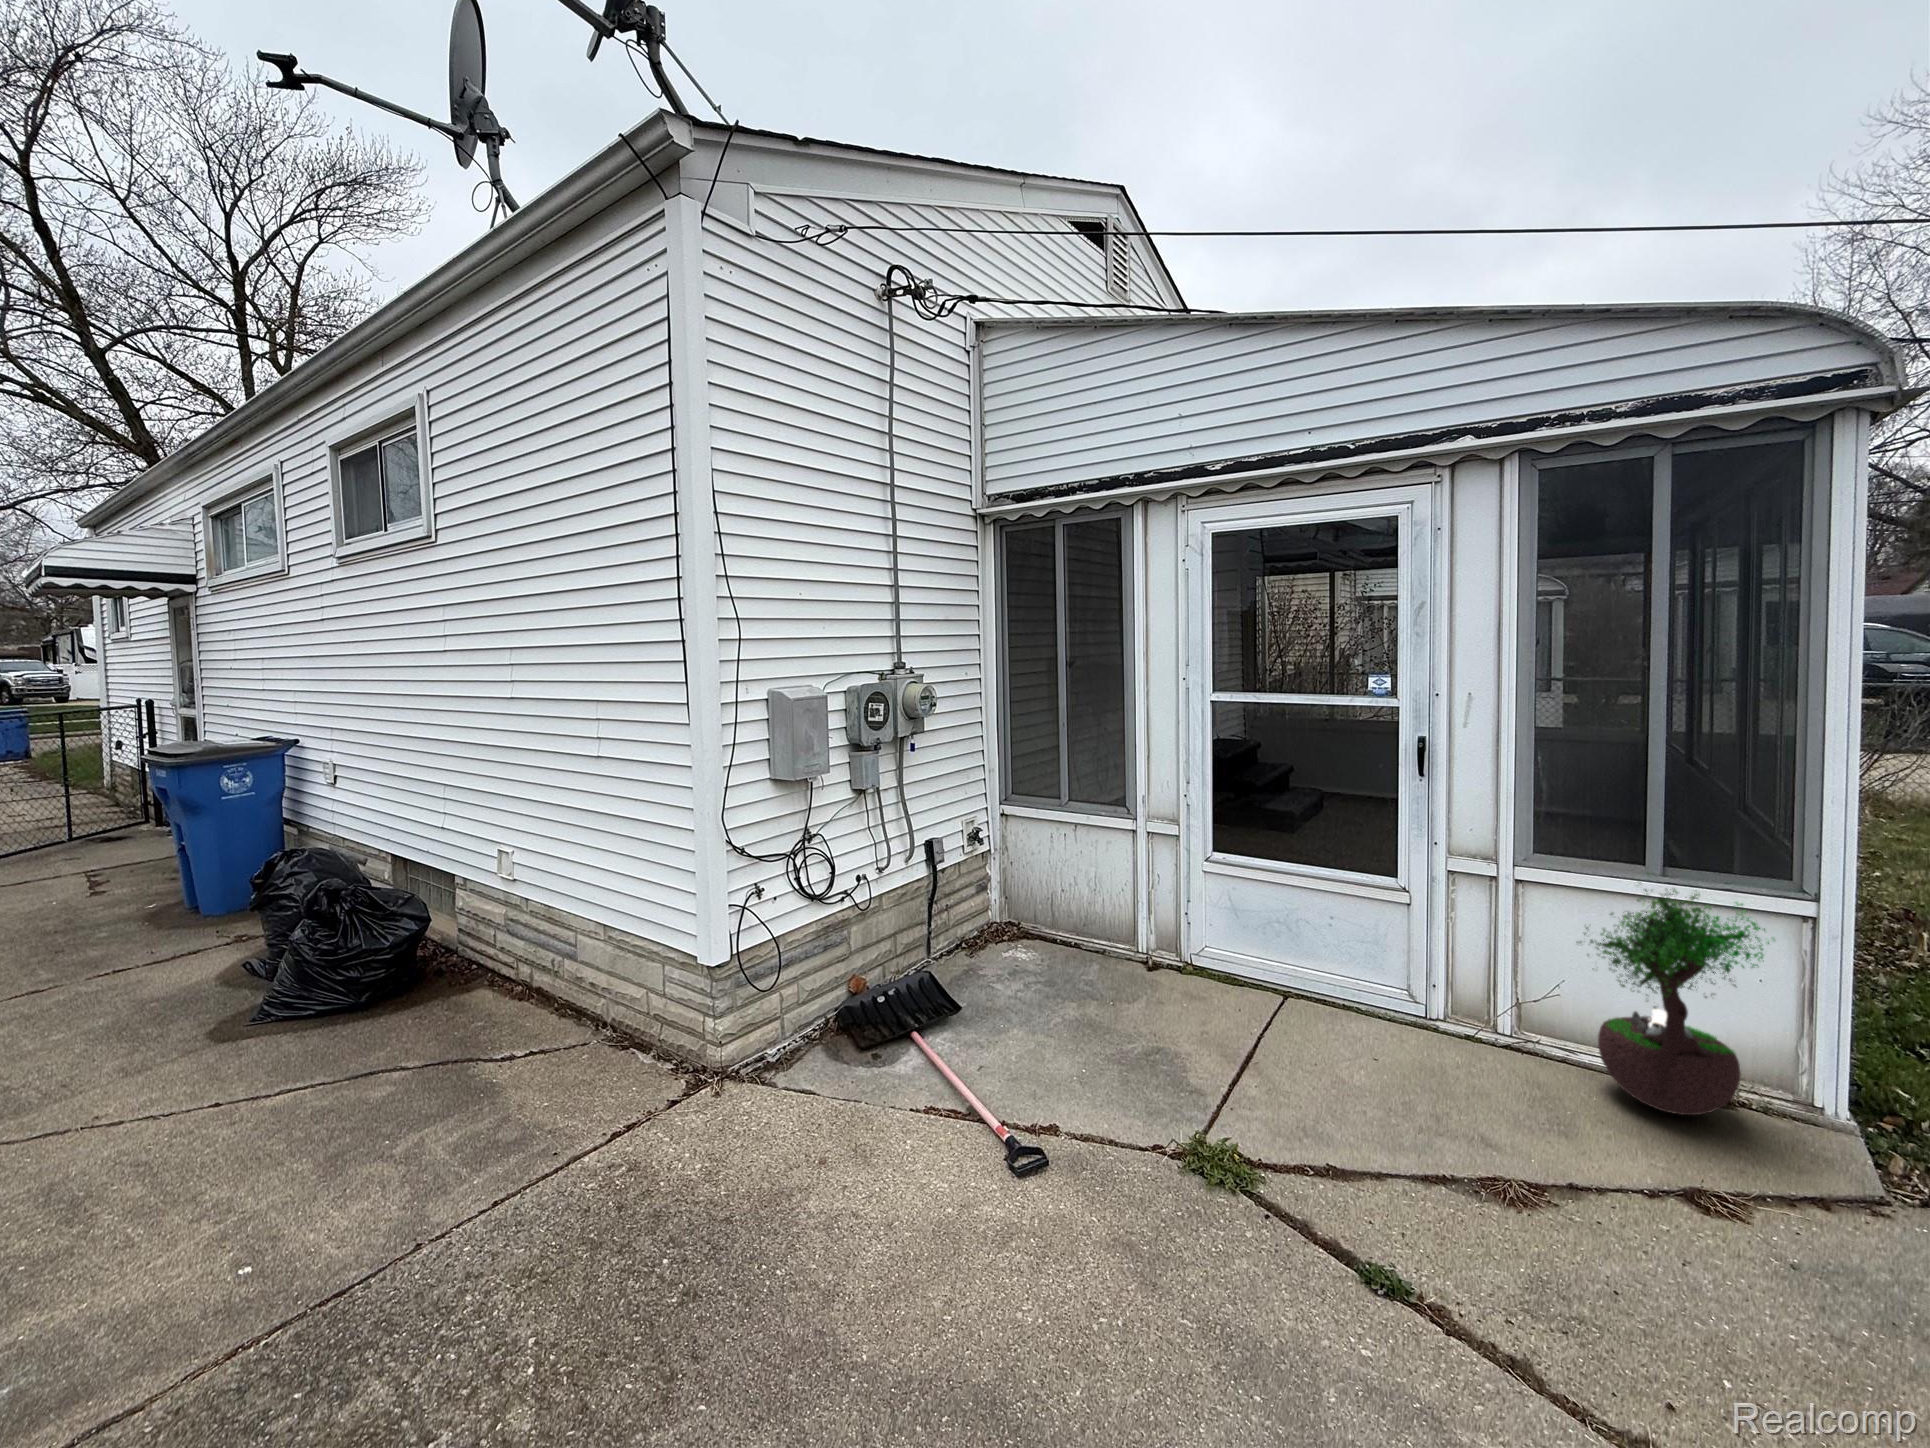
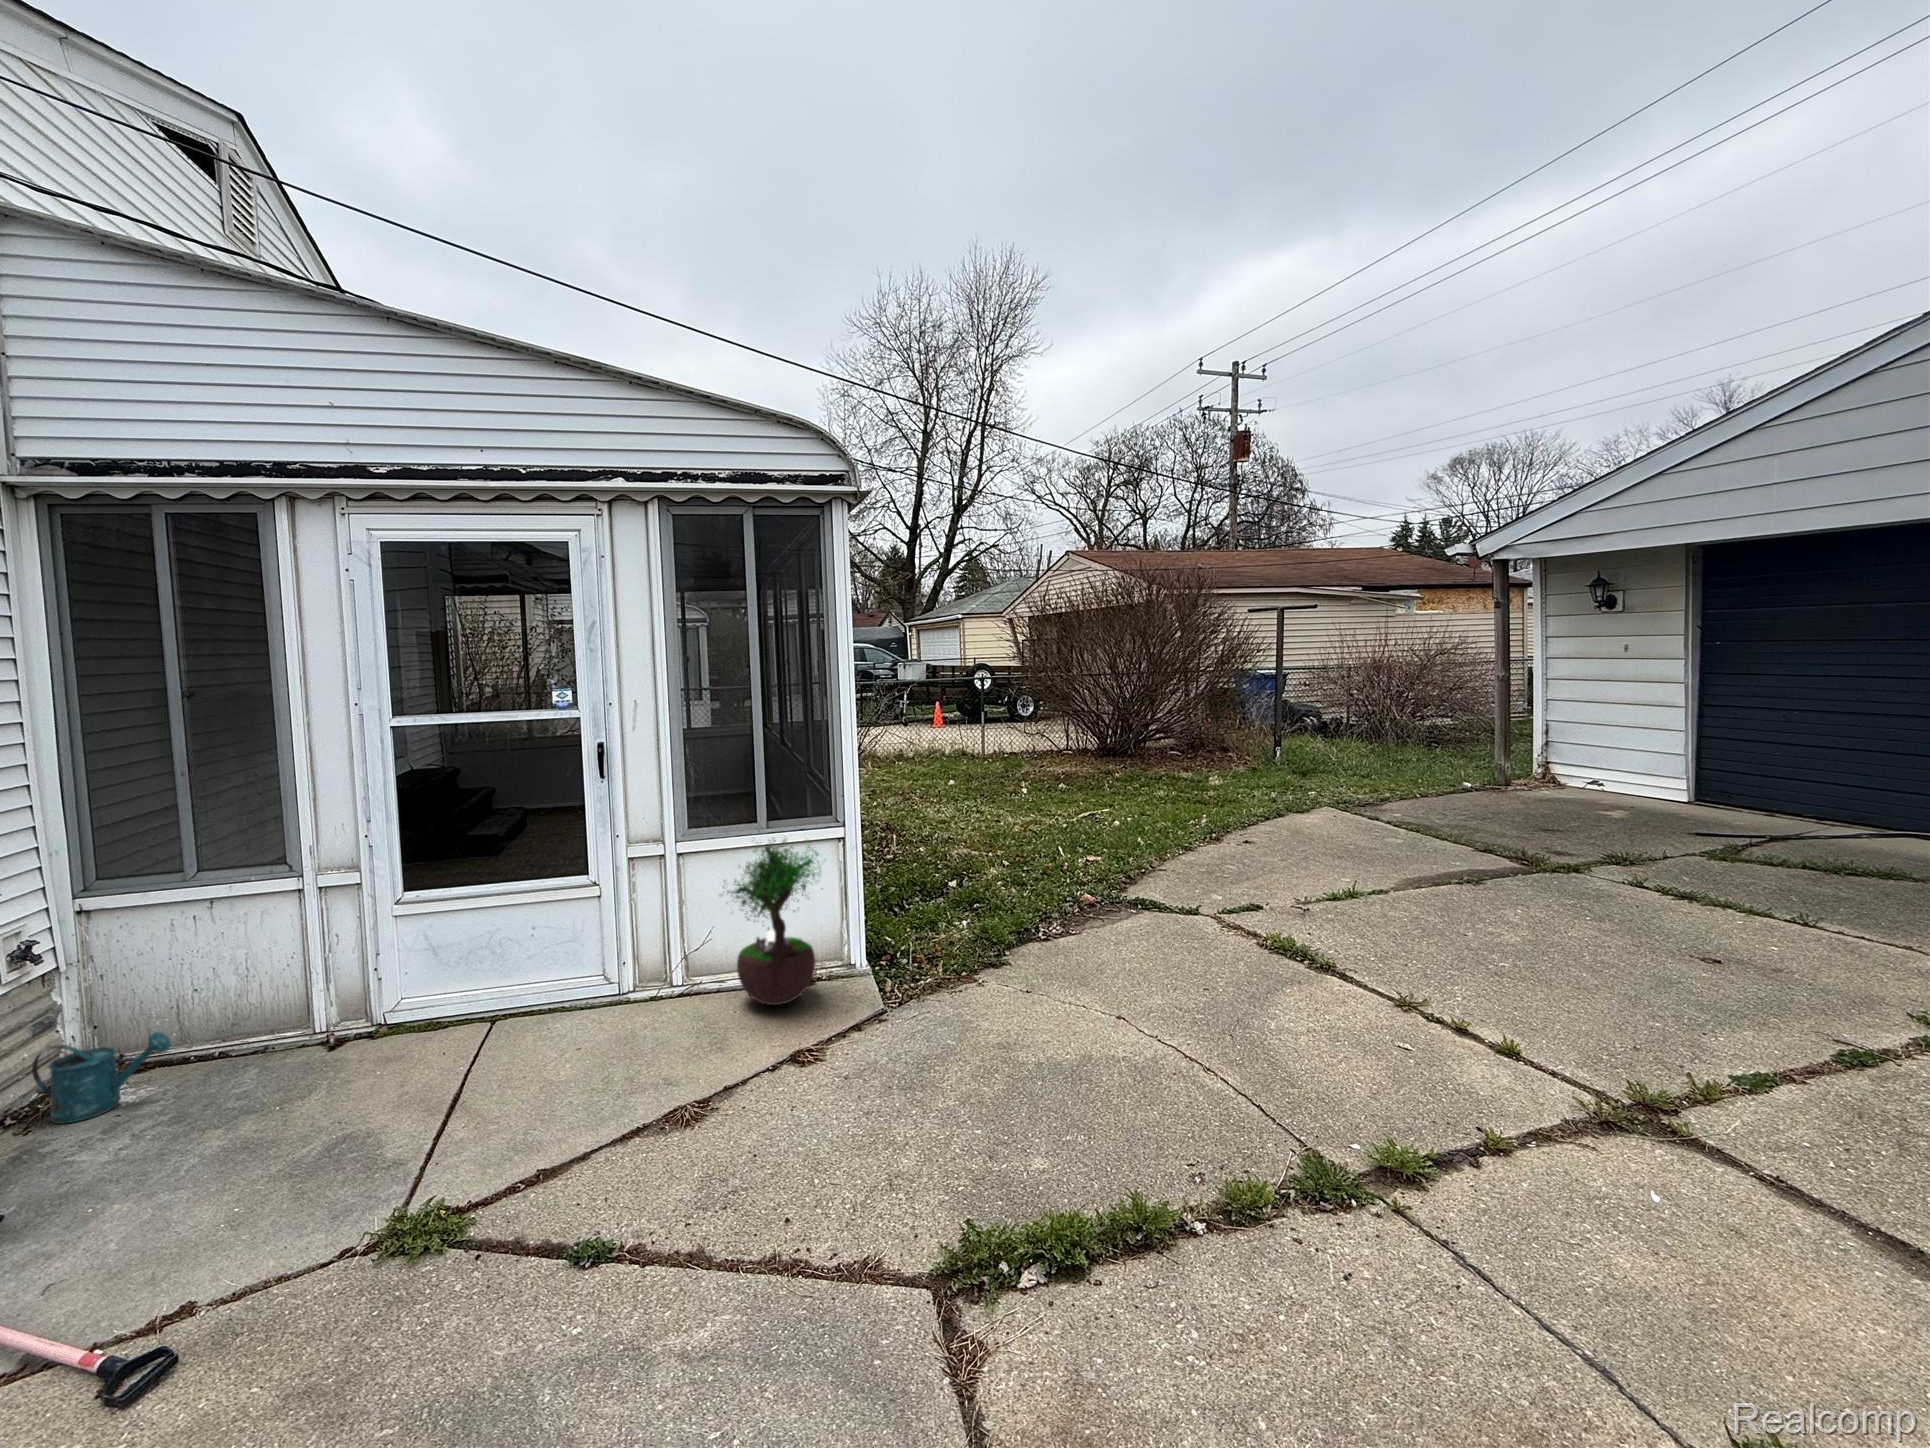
watering can: none [974,903,1047,961] -> present [32,1032,171,1124]

